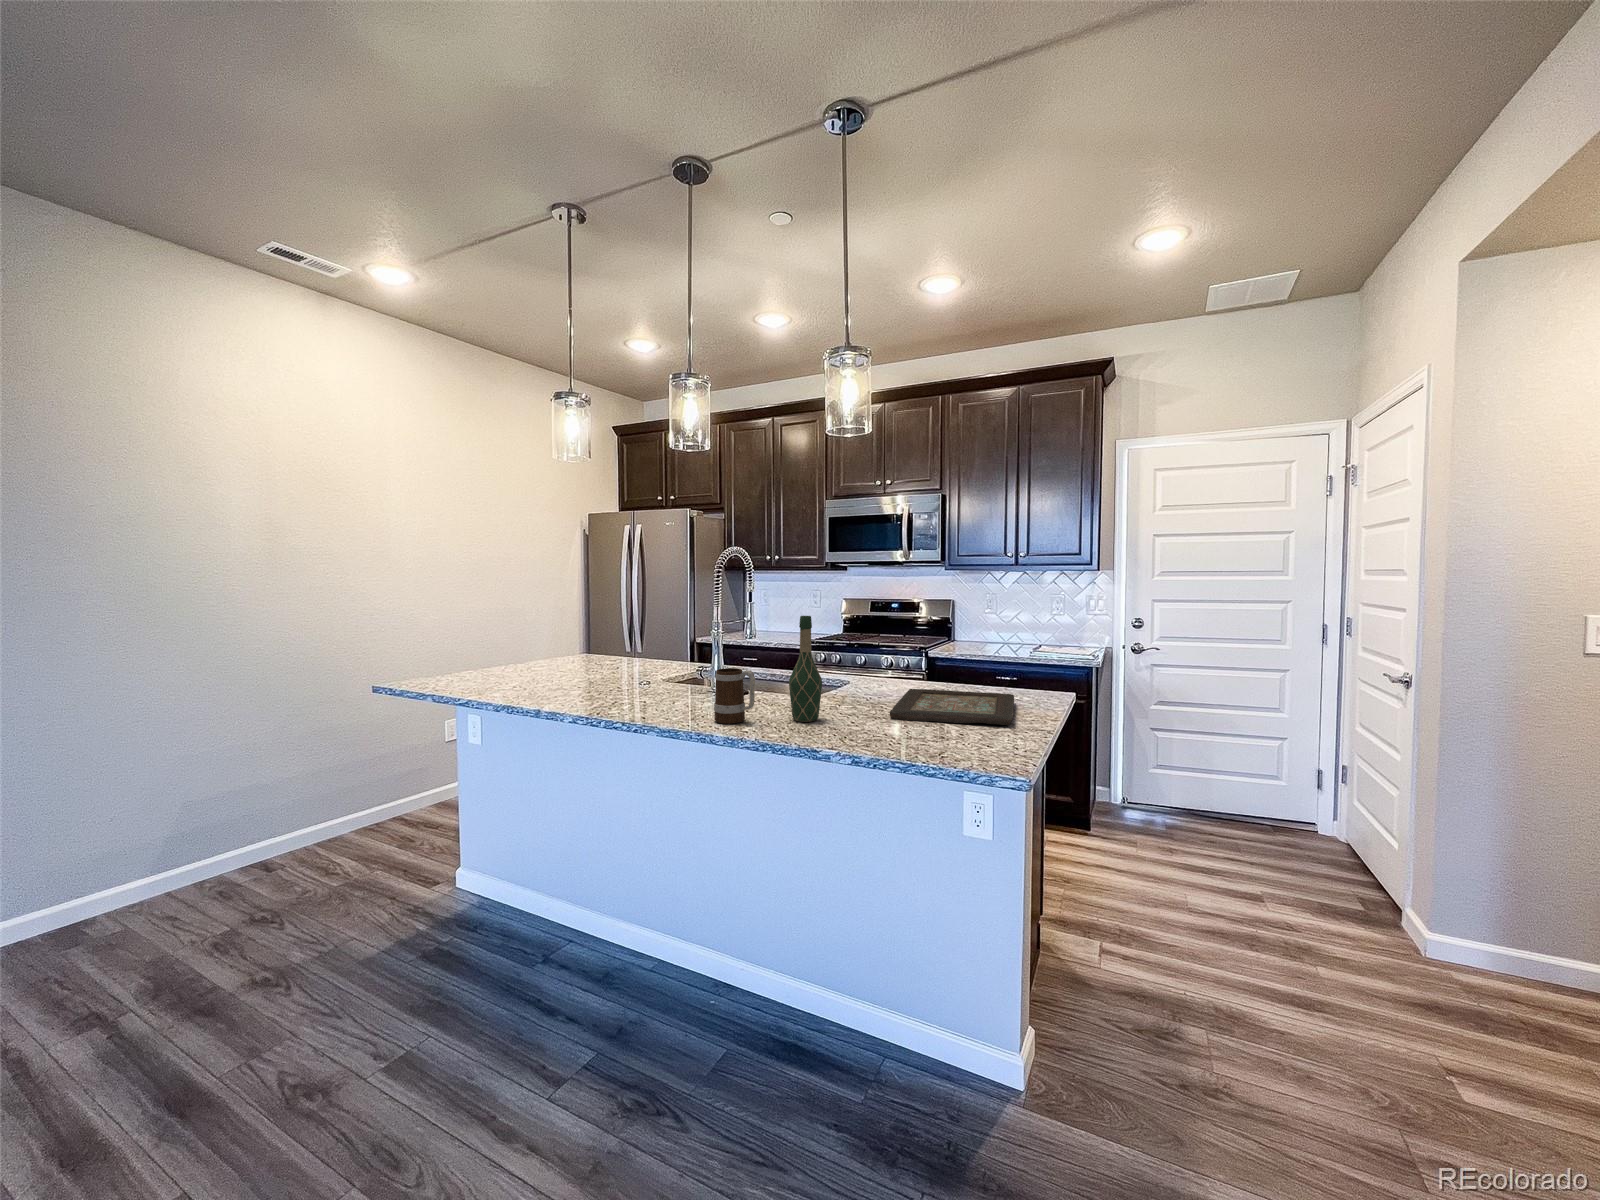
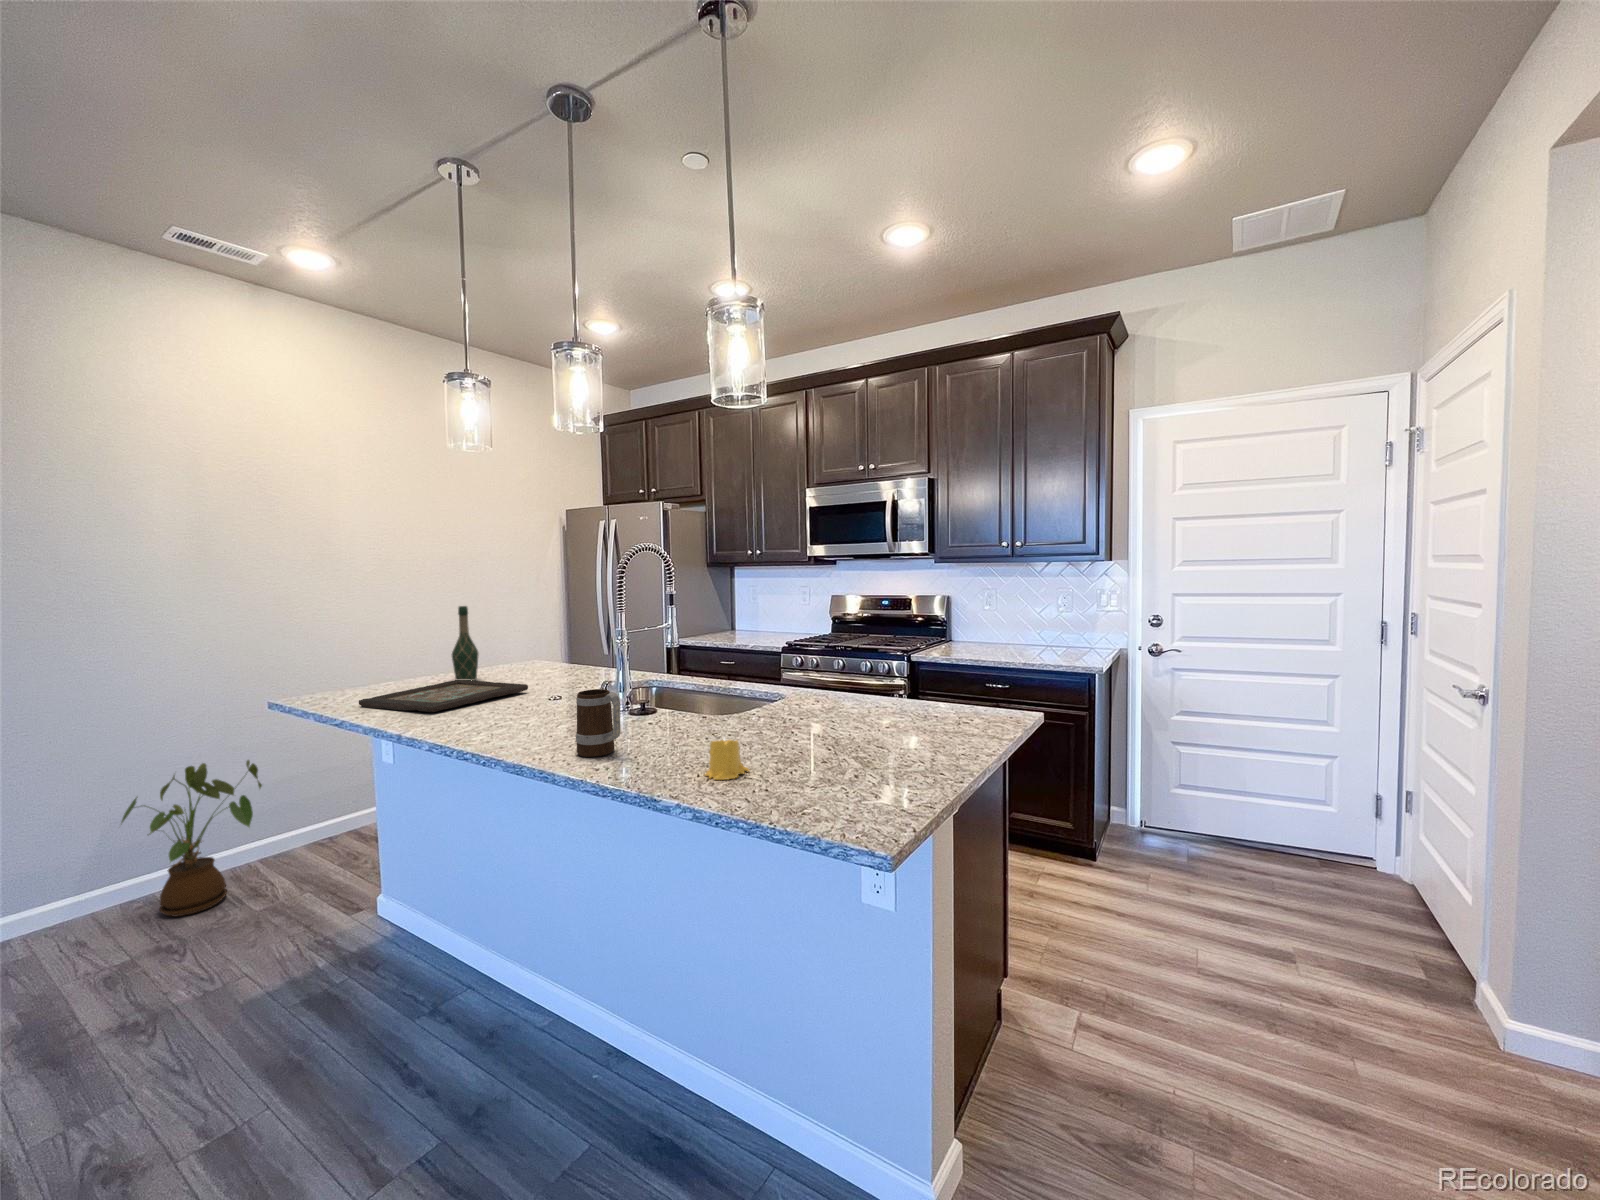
wine bottle: present [789,616,822,722] -> present [452,606,479,680]
decorative tray: present [890,689,1014,725] -> present [359,680,528,712]
candle: none [838,702,873,738] -> present [705,739,749,780]
house plant: none [205,745,330,893] -> present [121,760,262,917]

